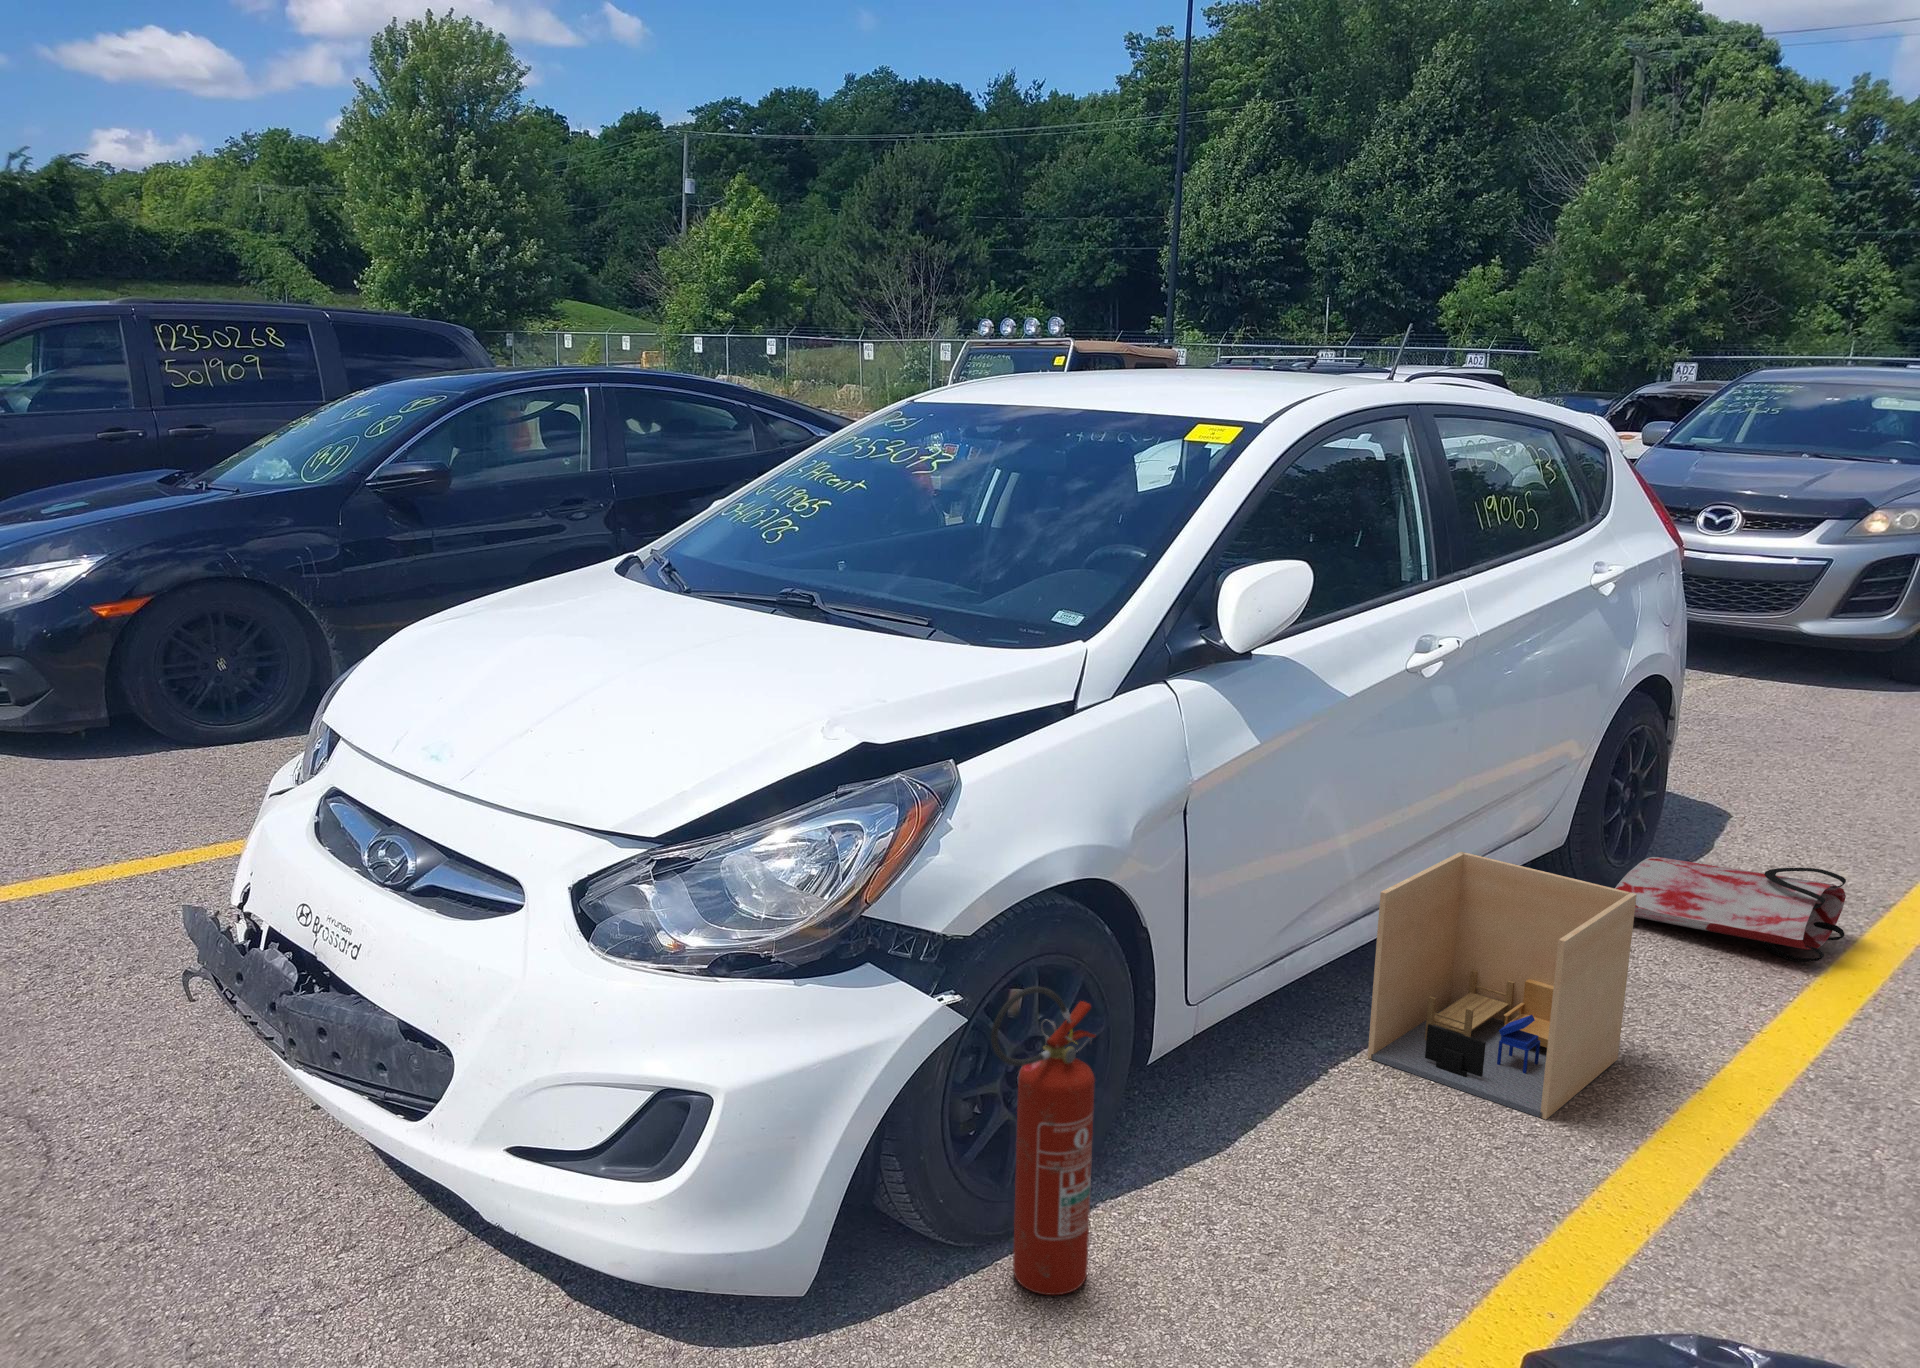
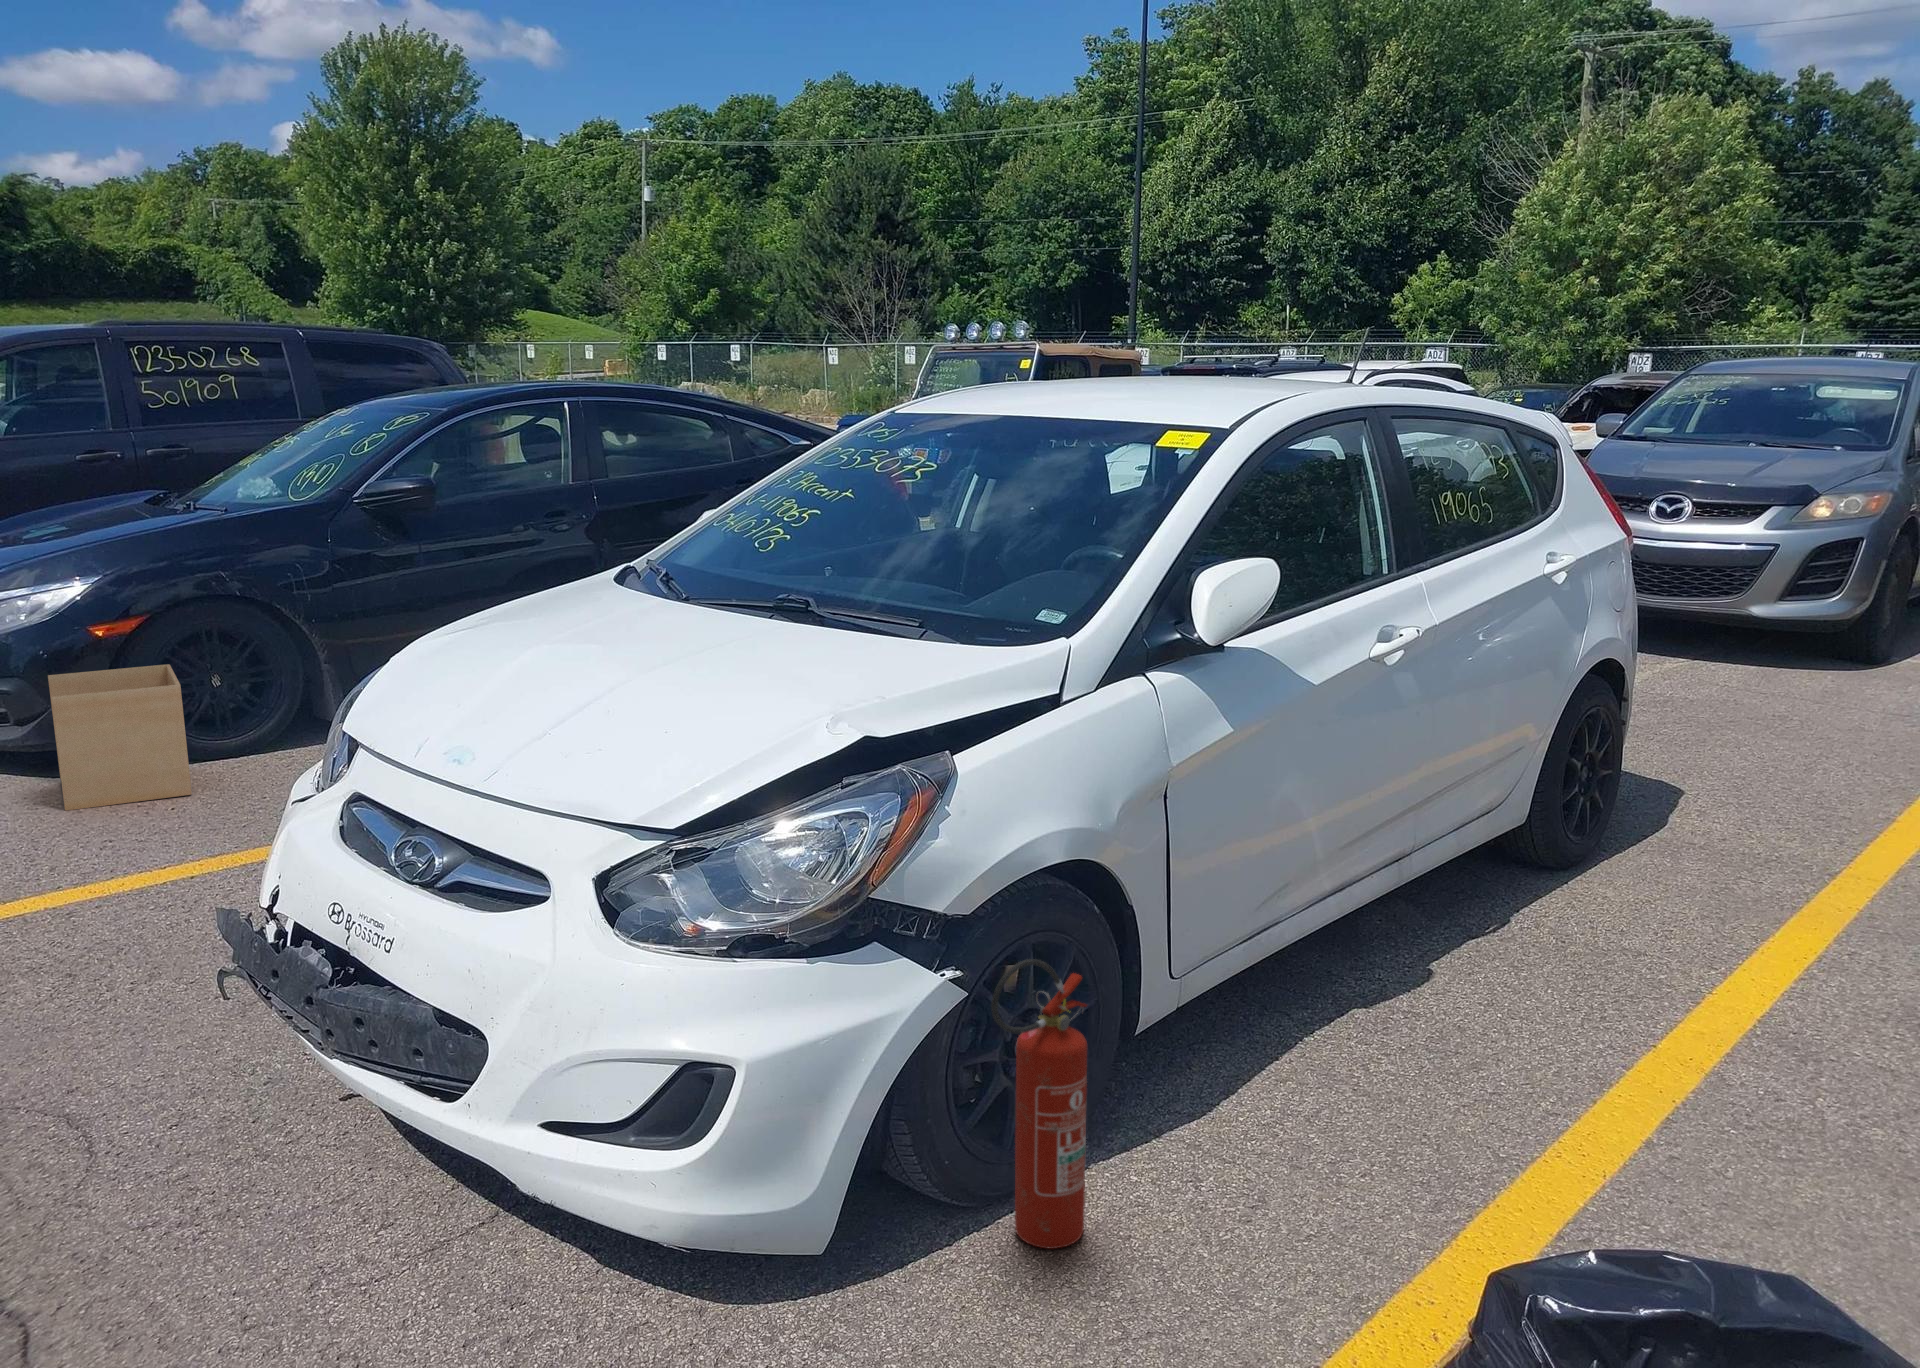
cardboard box: present [1368,852,1637,1120] -> present [48,664,192,811]
bag: present [1615,857,1846,962] -> none [1564,835,1792,930]

